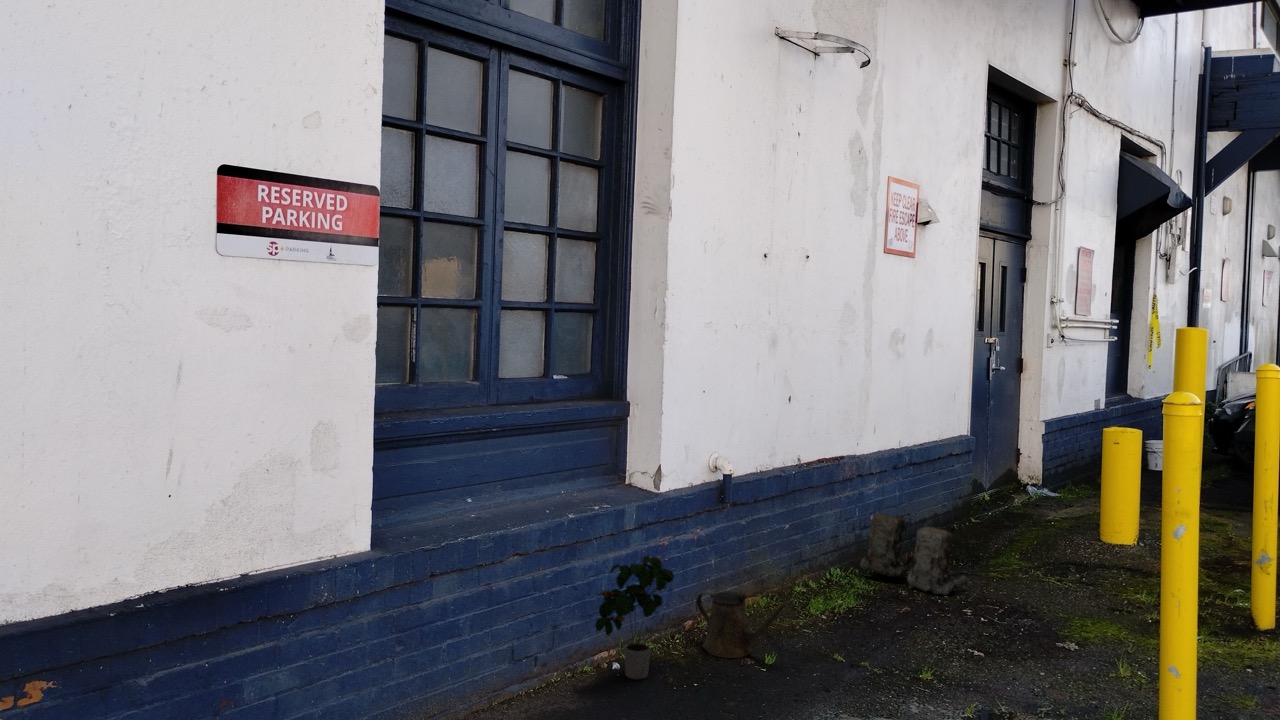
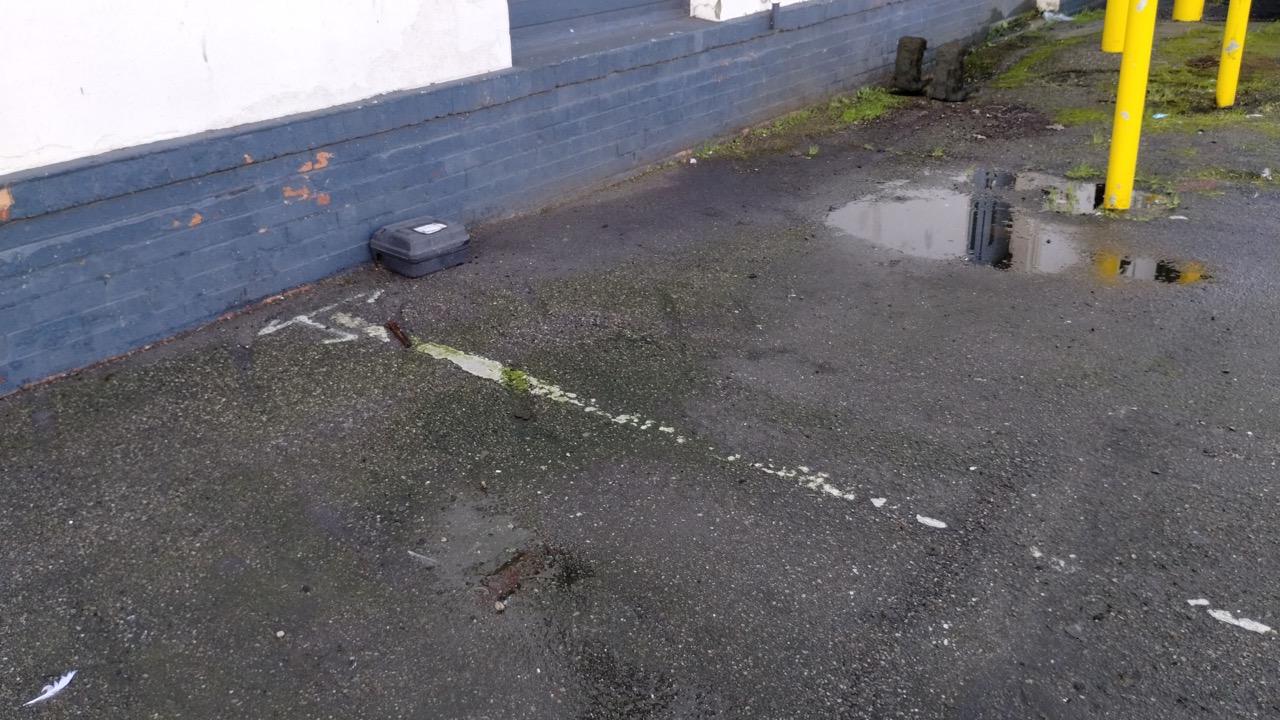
potted plant: present [595,556,674,679] -> none [678,71,736,169]
watering can: present [696,590,792,658] -> none [752,101,831,152]

